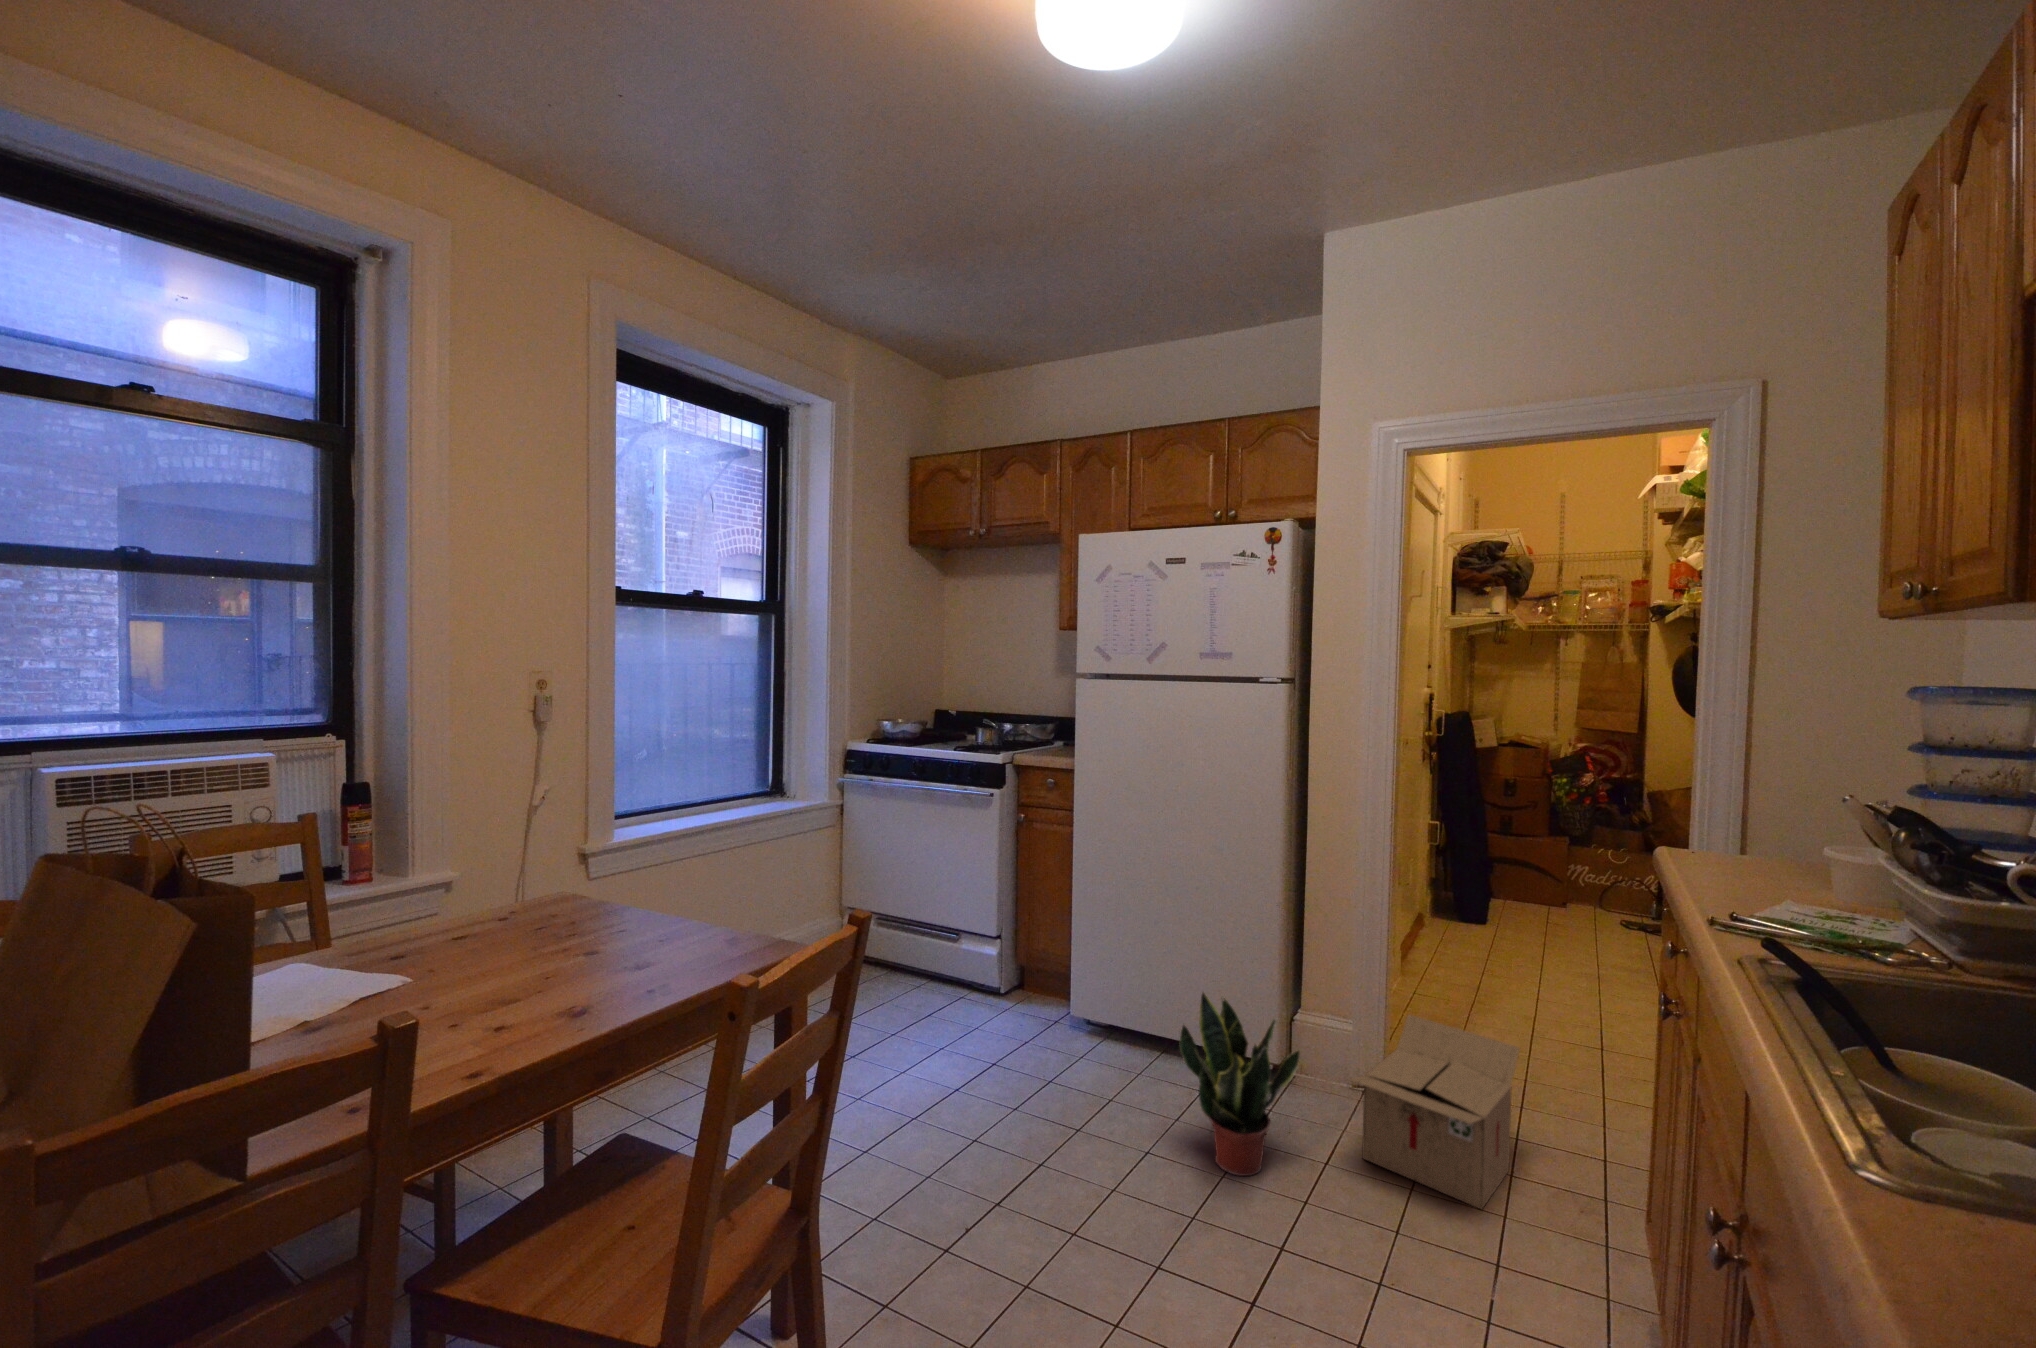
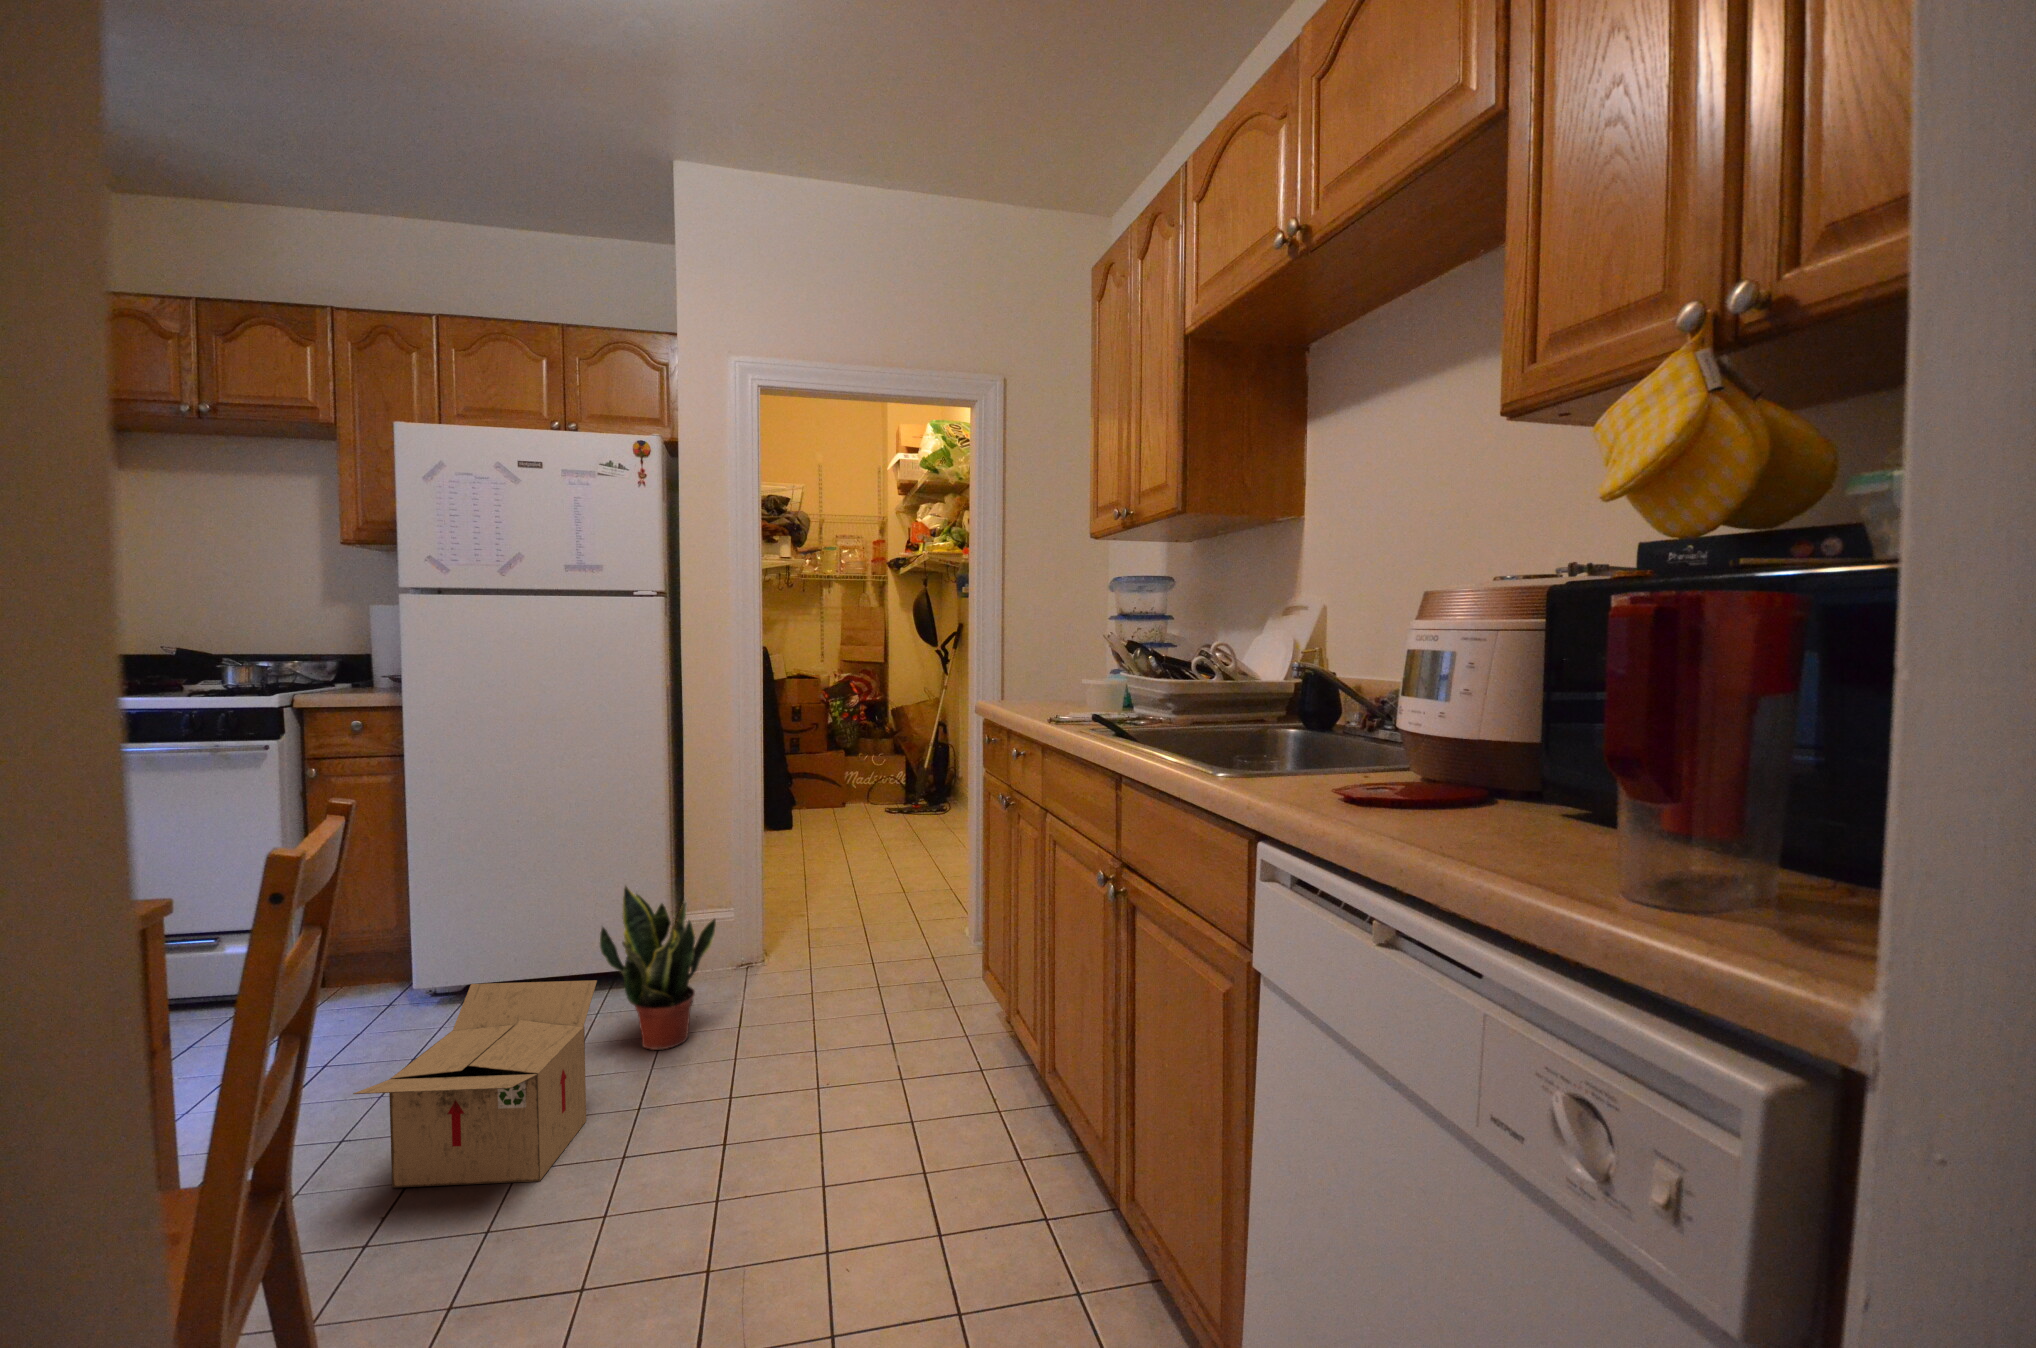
cardboard box: present [1350,1015,1520,1209] -> present [353,980,597,1188]

